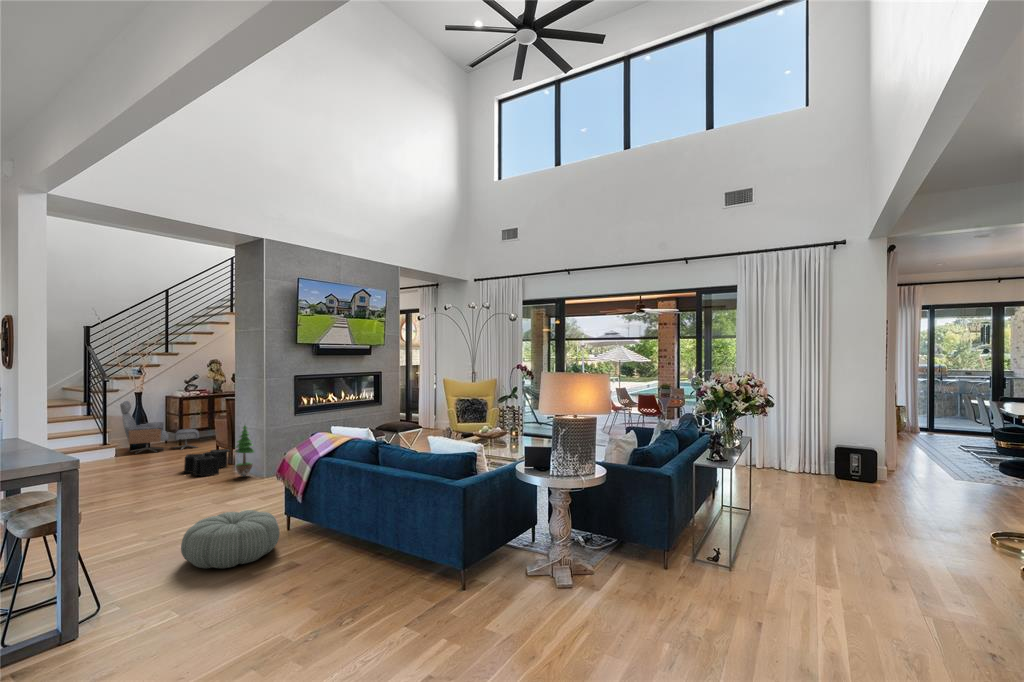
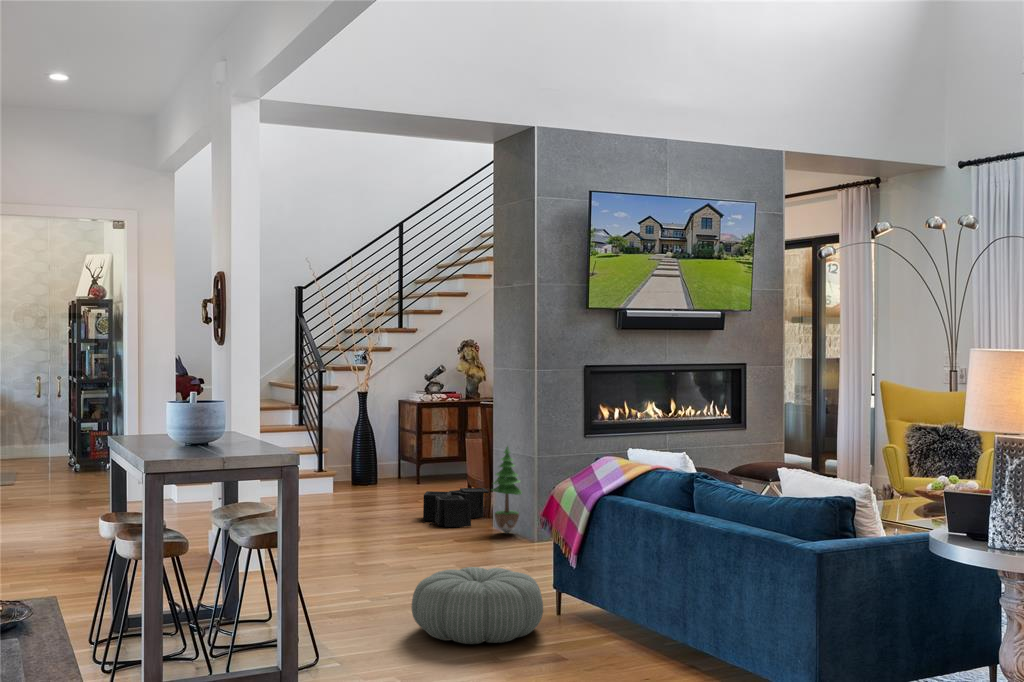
lounge chair: present [120,401,199,453] -> none [340,404,447,489]

